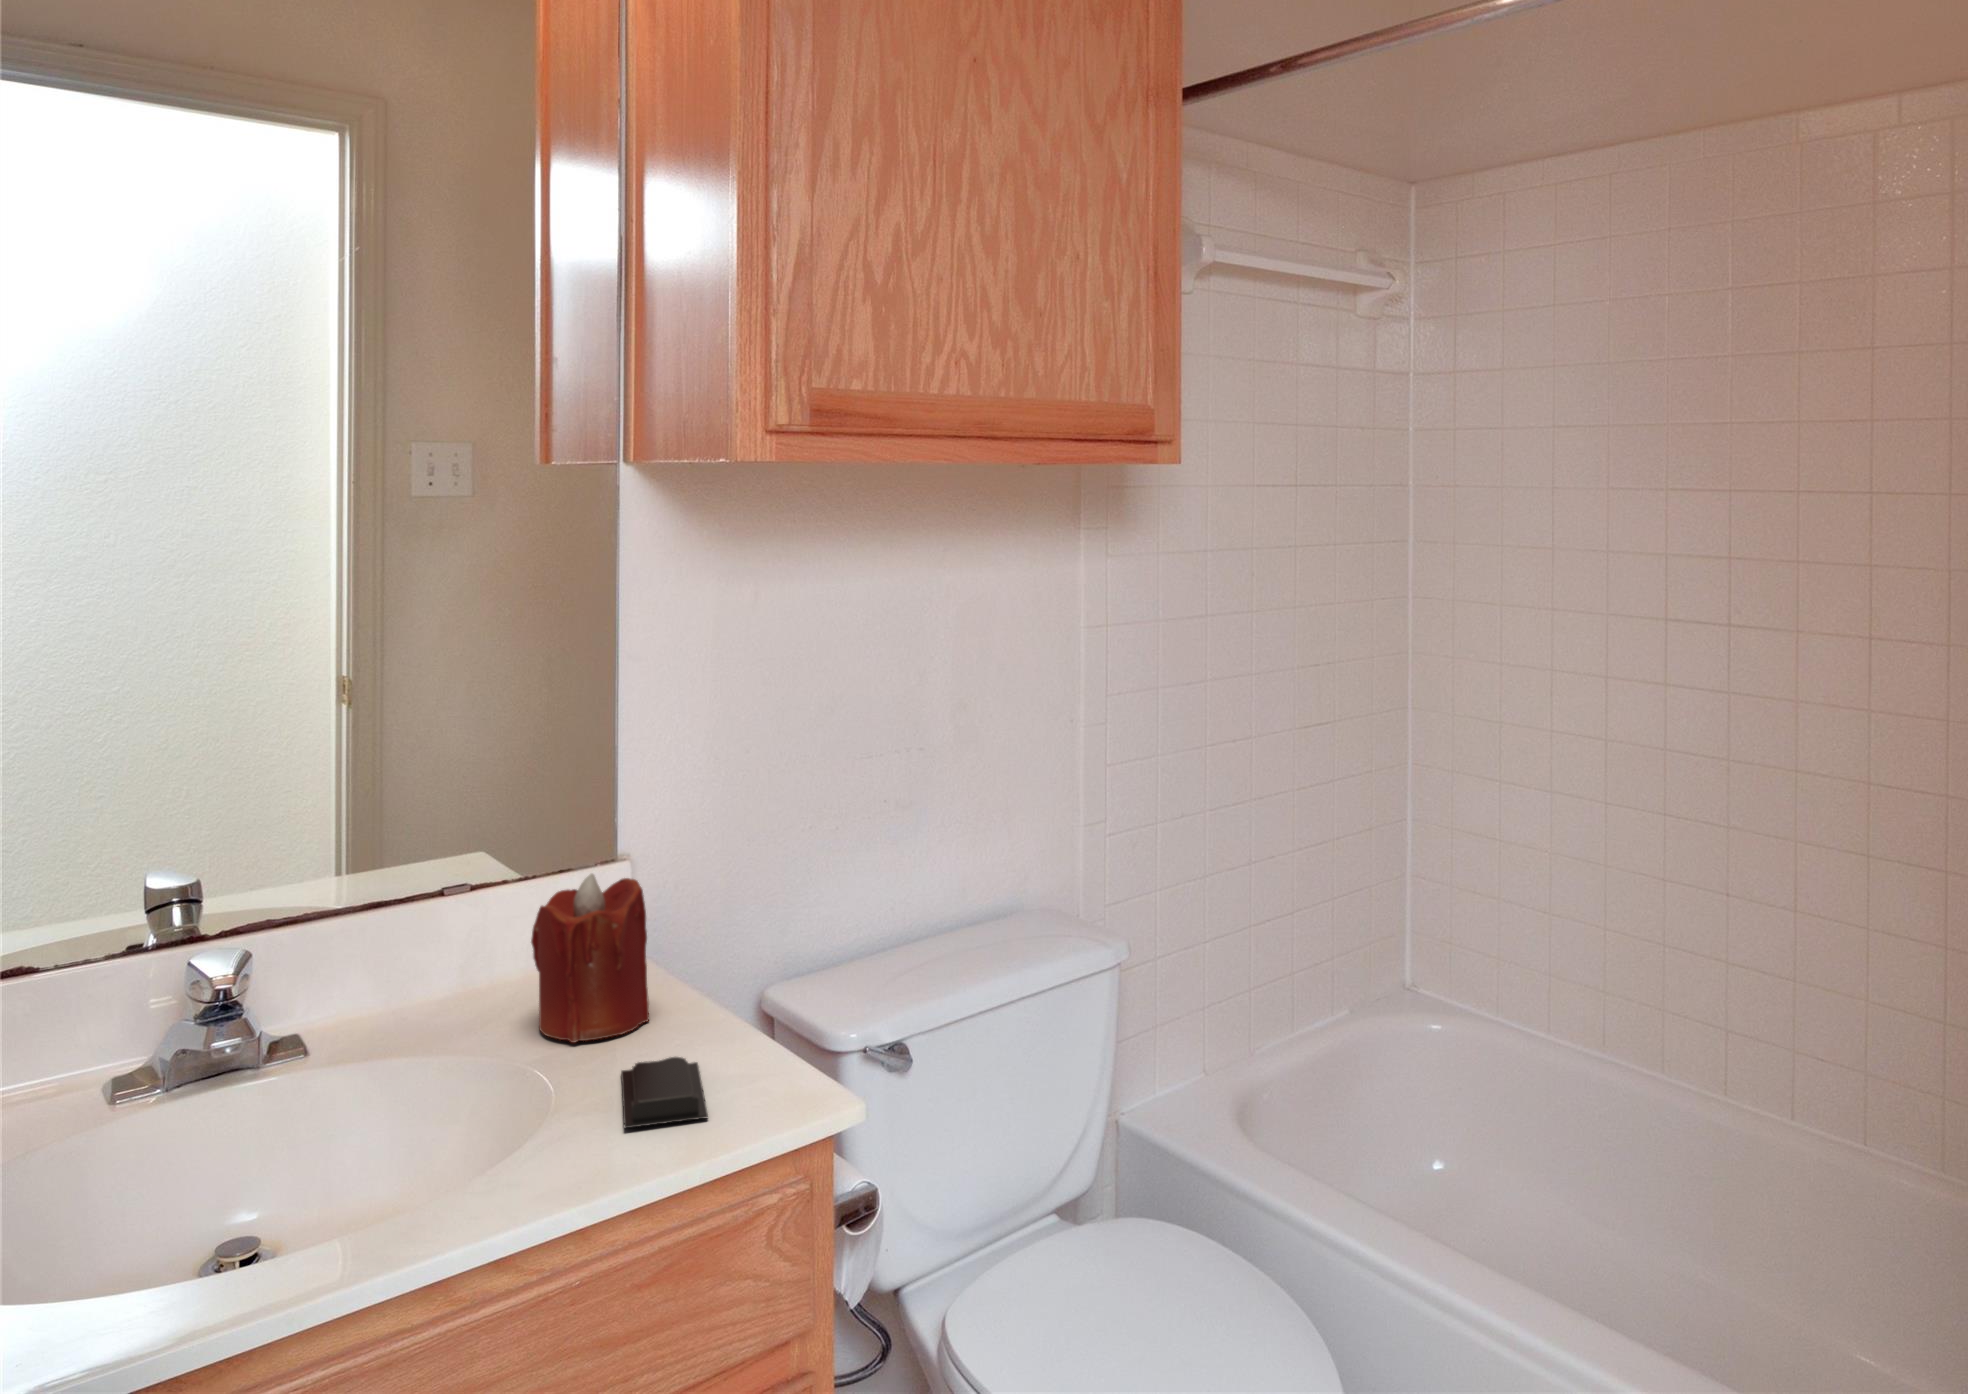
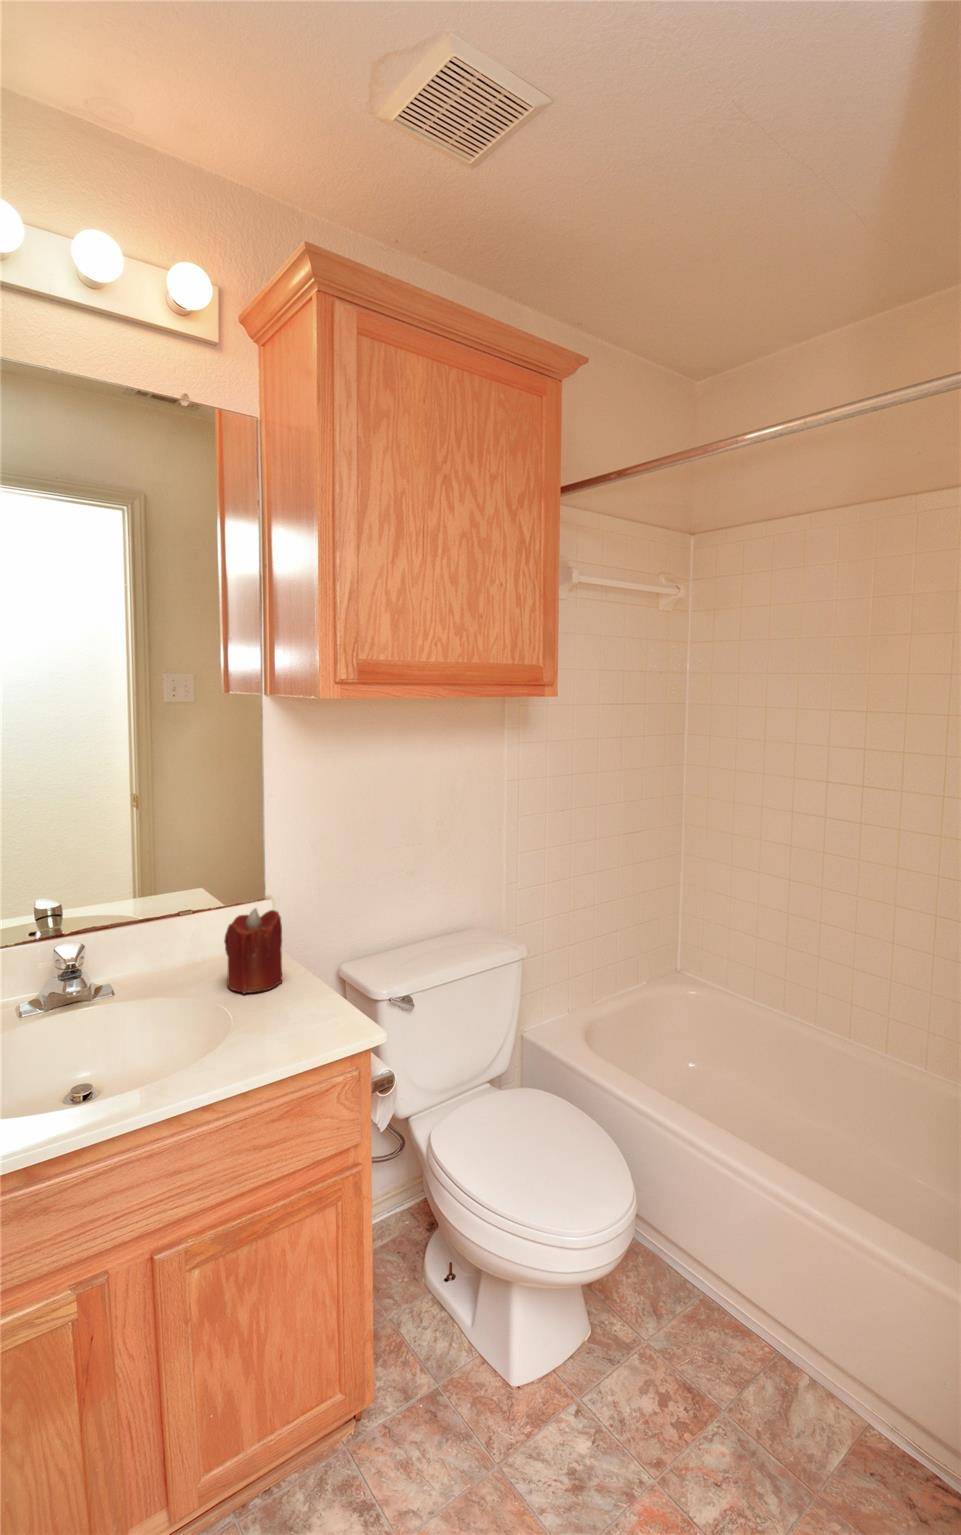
soap bar: present [621,1057,708,1128] -> none [267,1004,309,1041]

